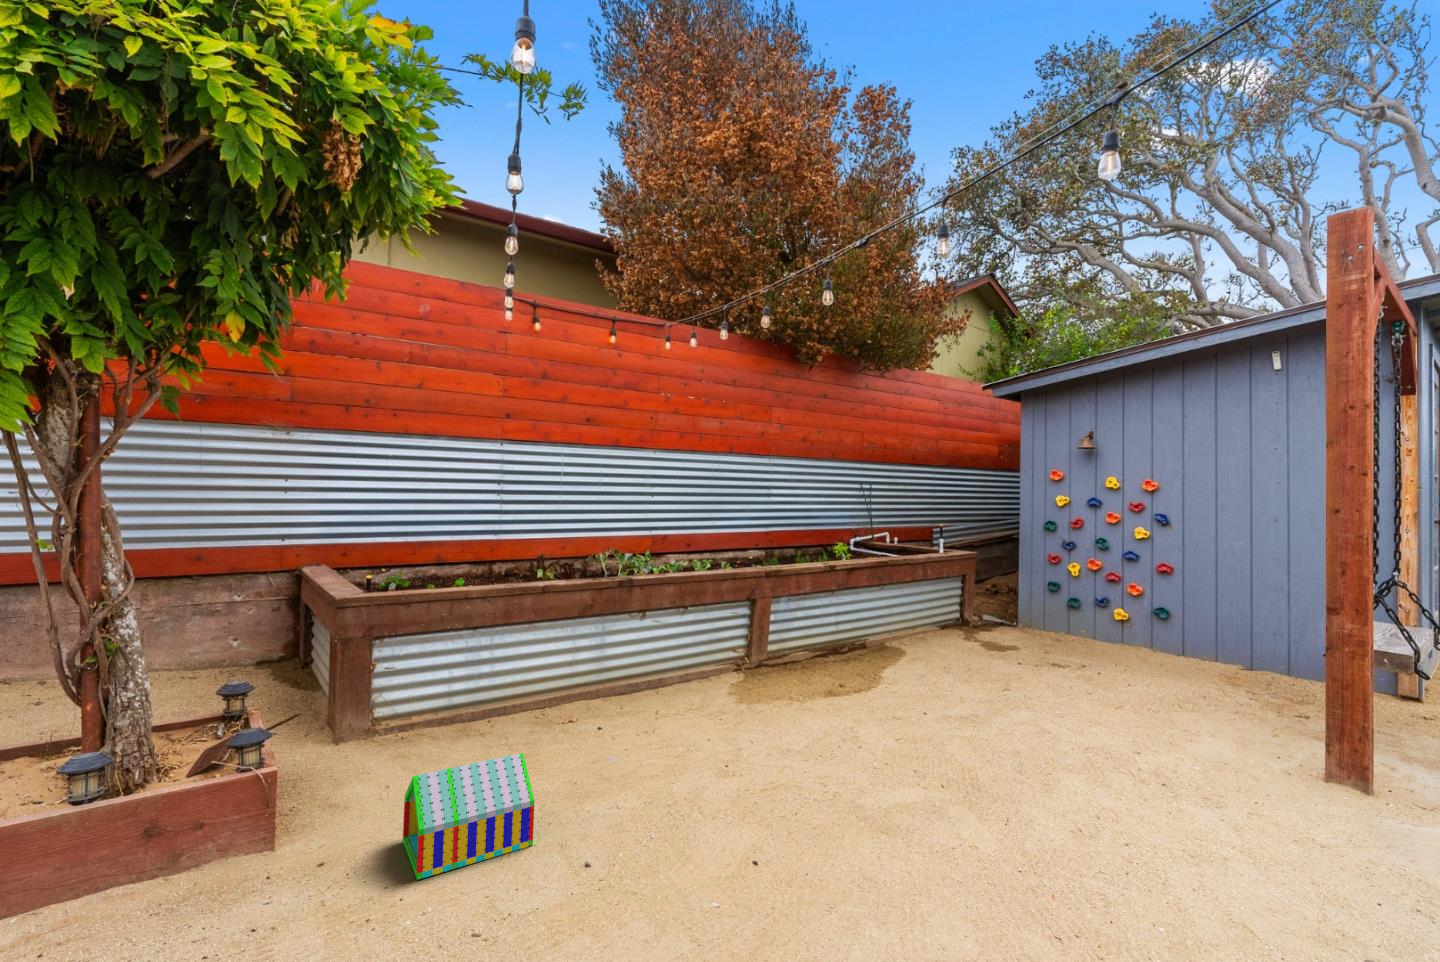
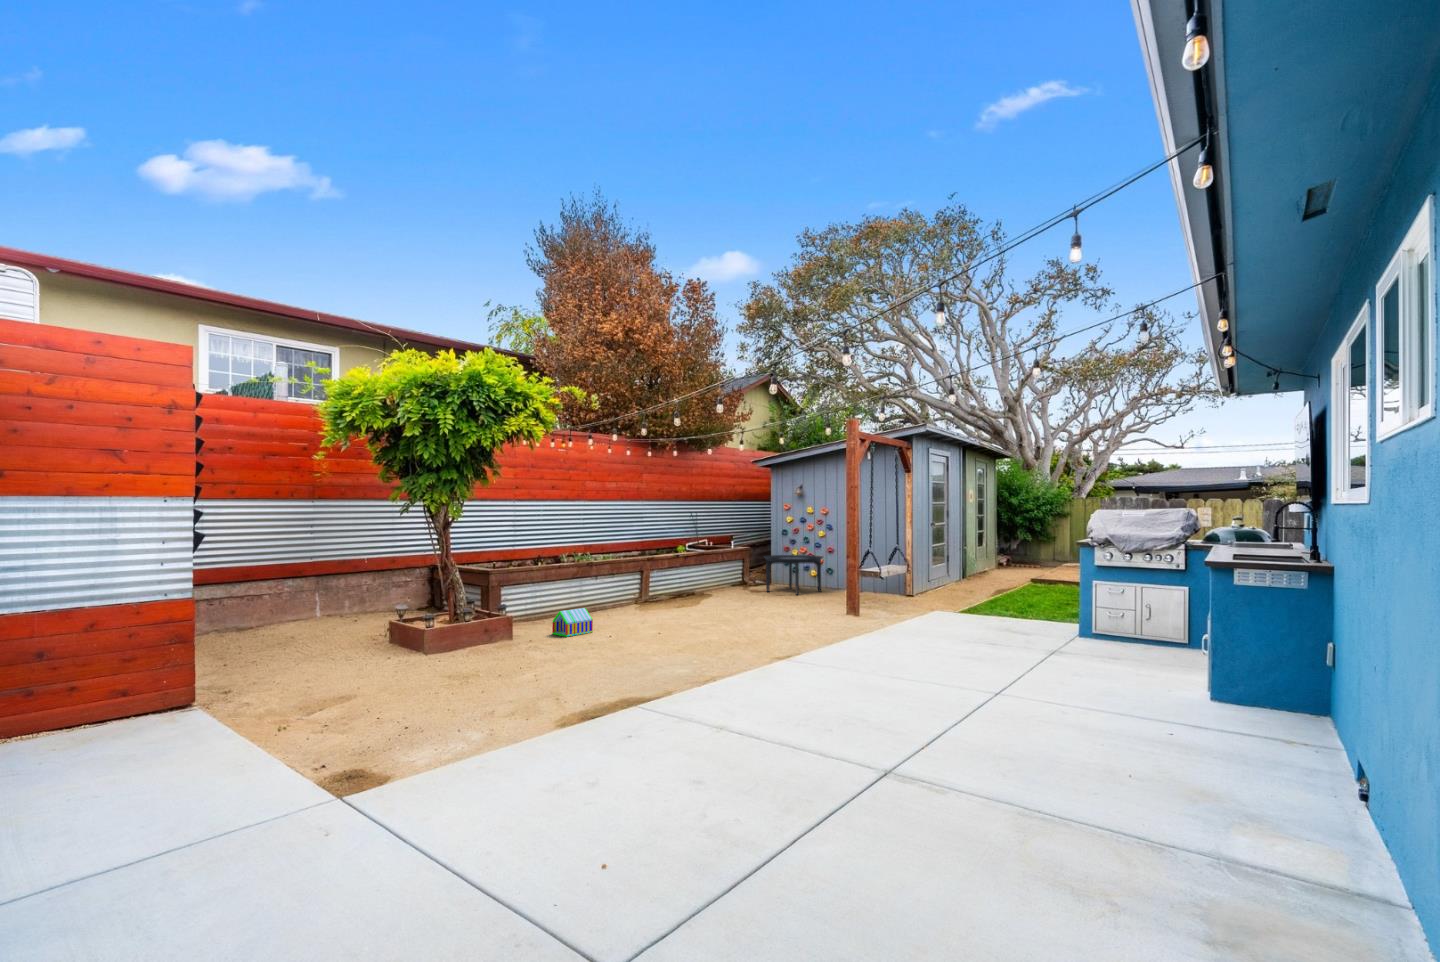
round table: none [1014,571,1164,670] -> present [764,555,823,595]

